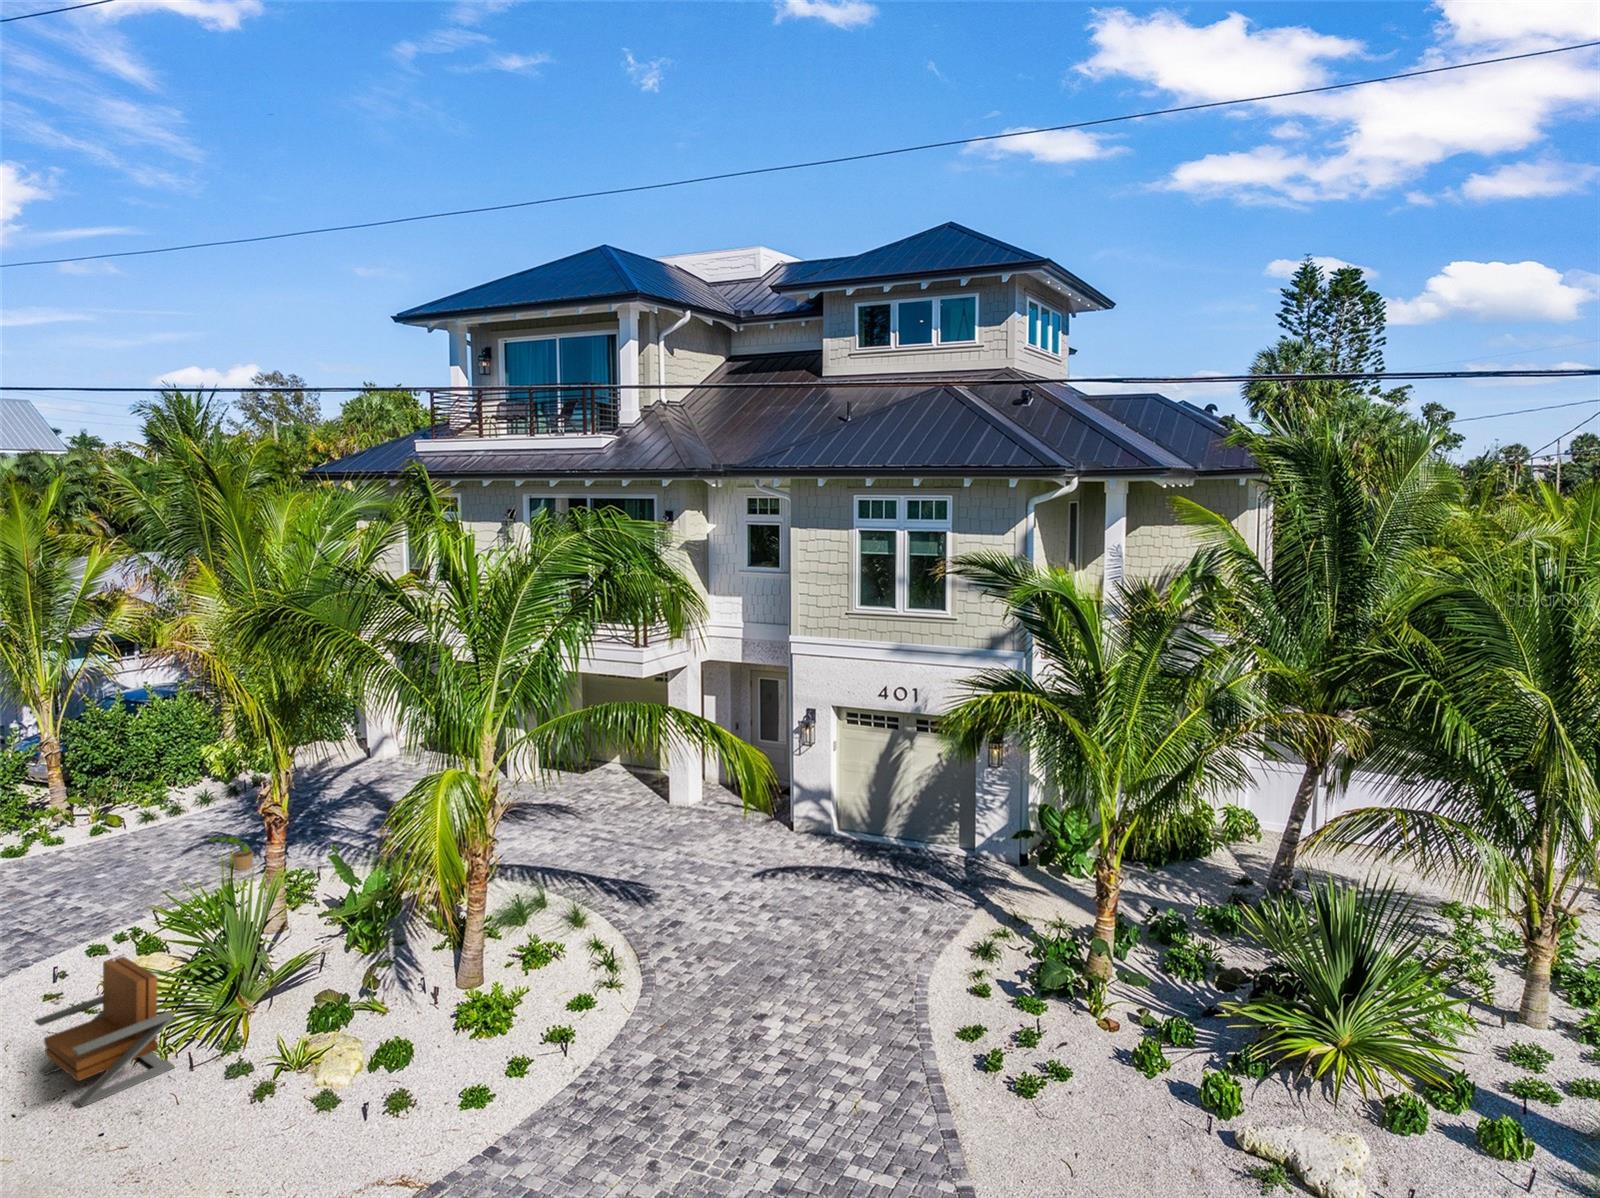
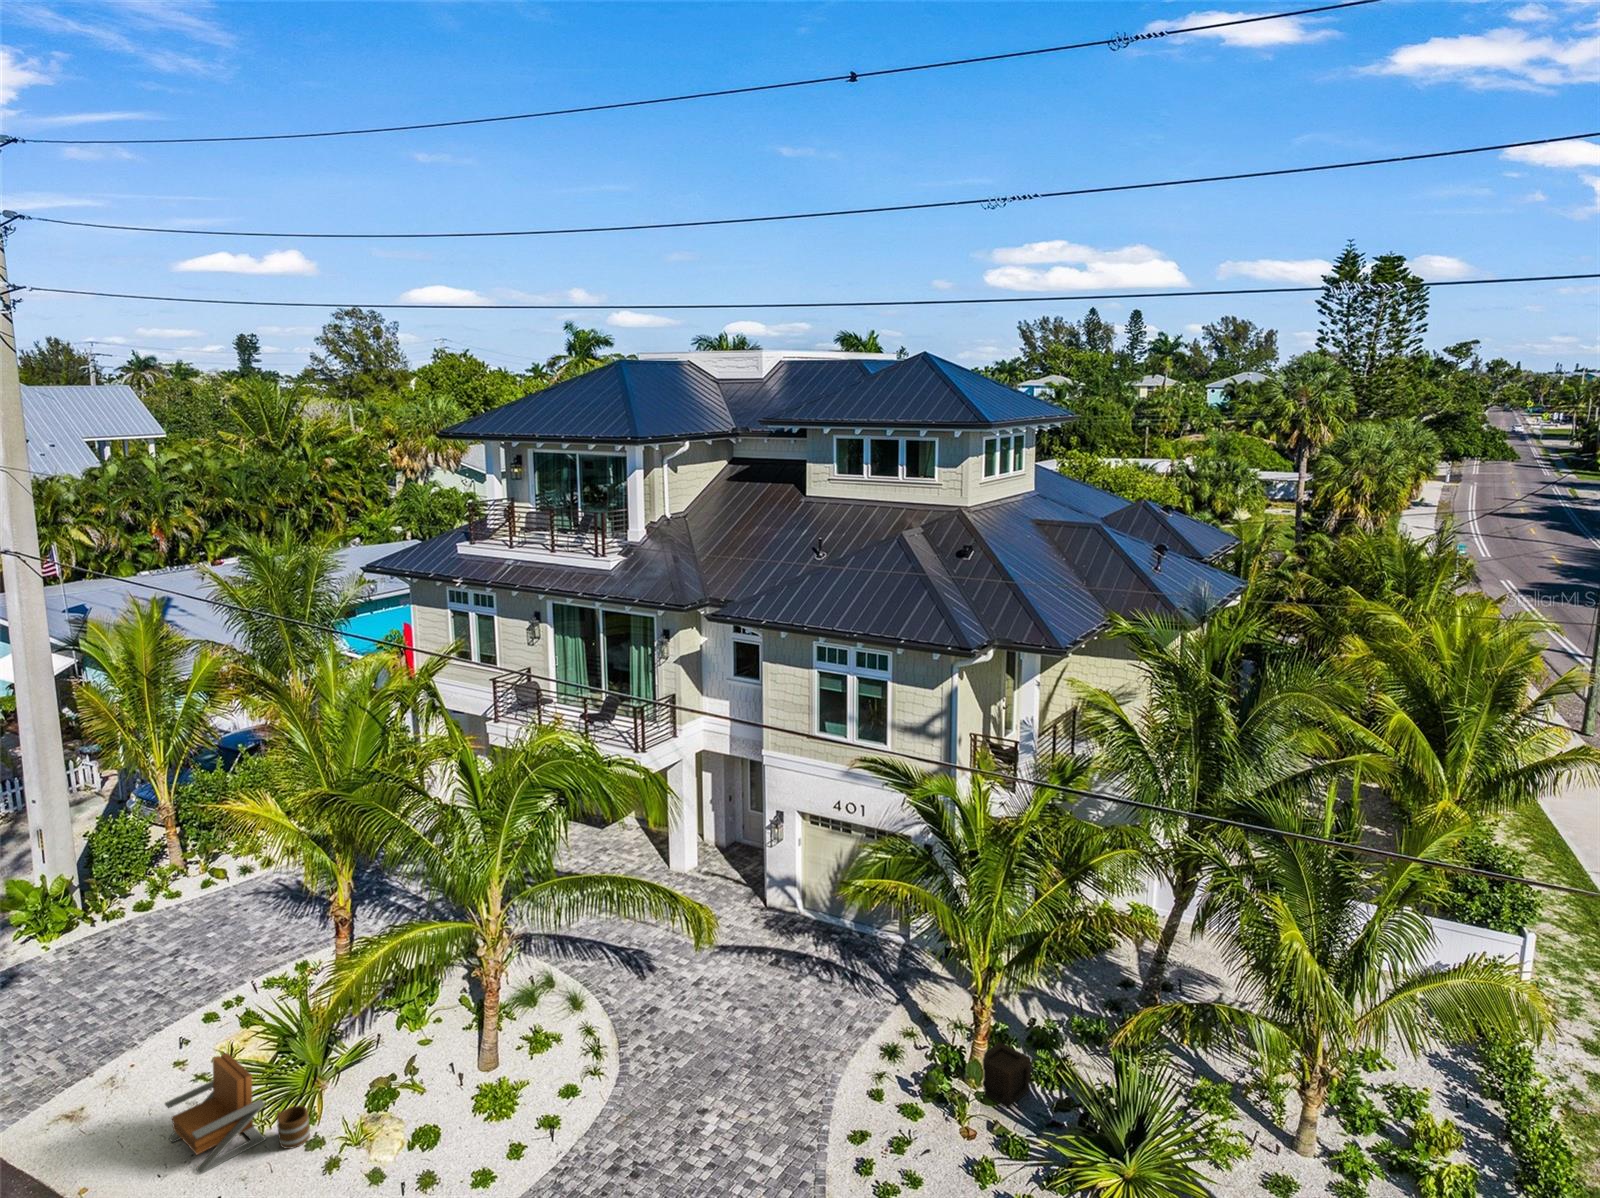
potted plant: present [207,836,254,870] -> none [290,907,328,935]
wooden crate: none [1104,926,1171,1002] -> present [982,1042,1031,1108]
bucket: none [191,1021,236,1076] -> present [277,1106,310,1149]

